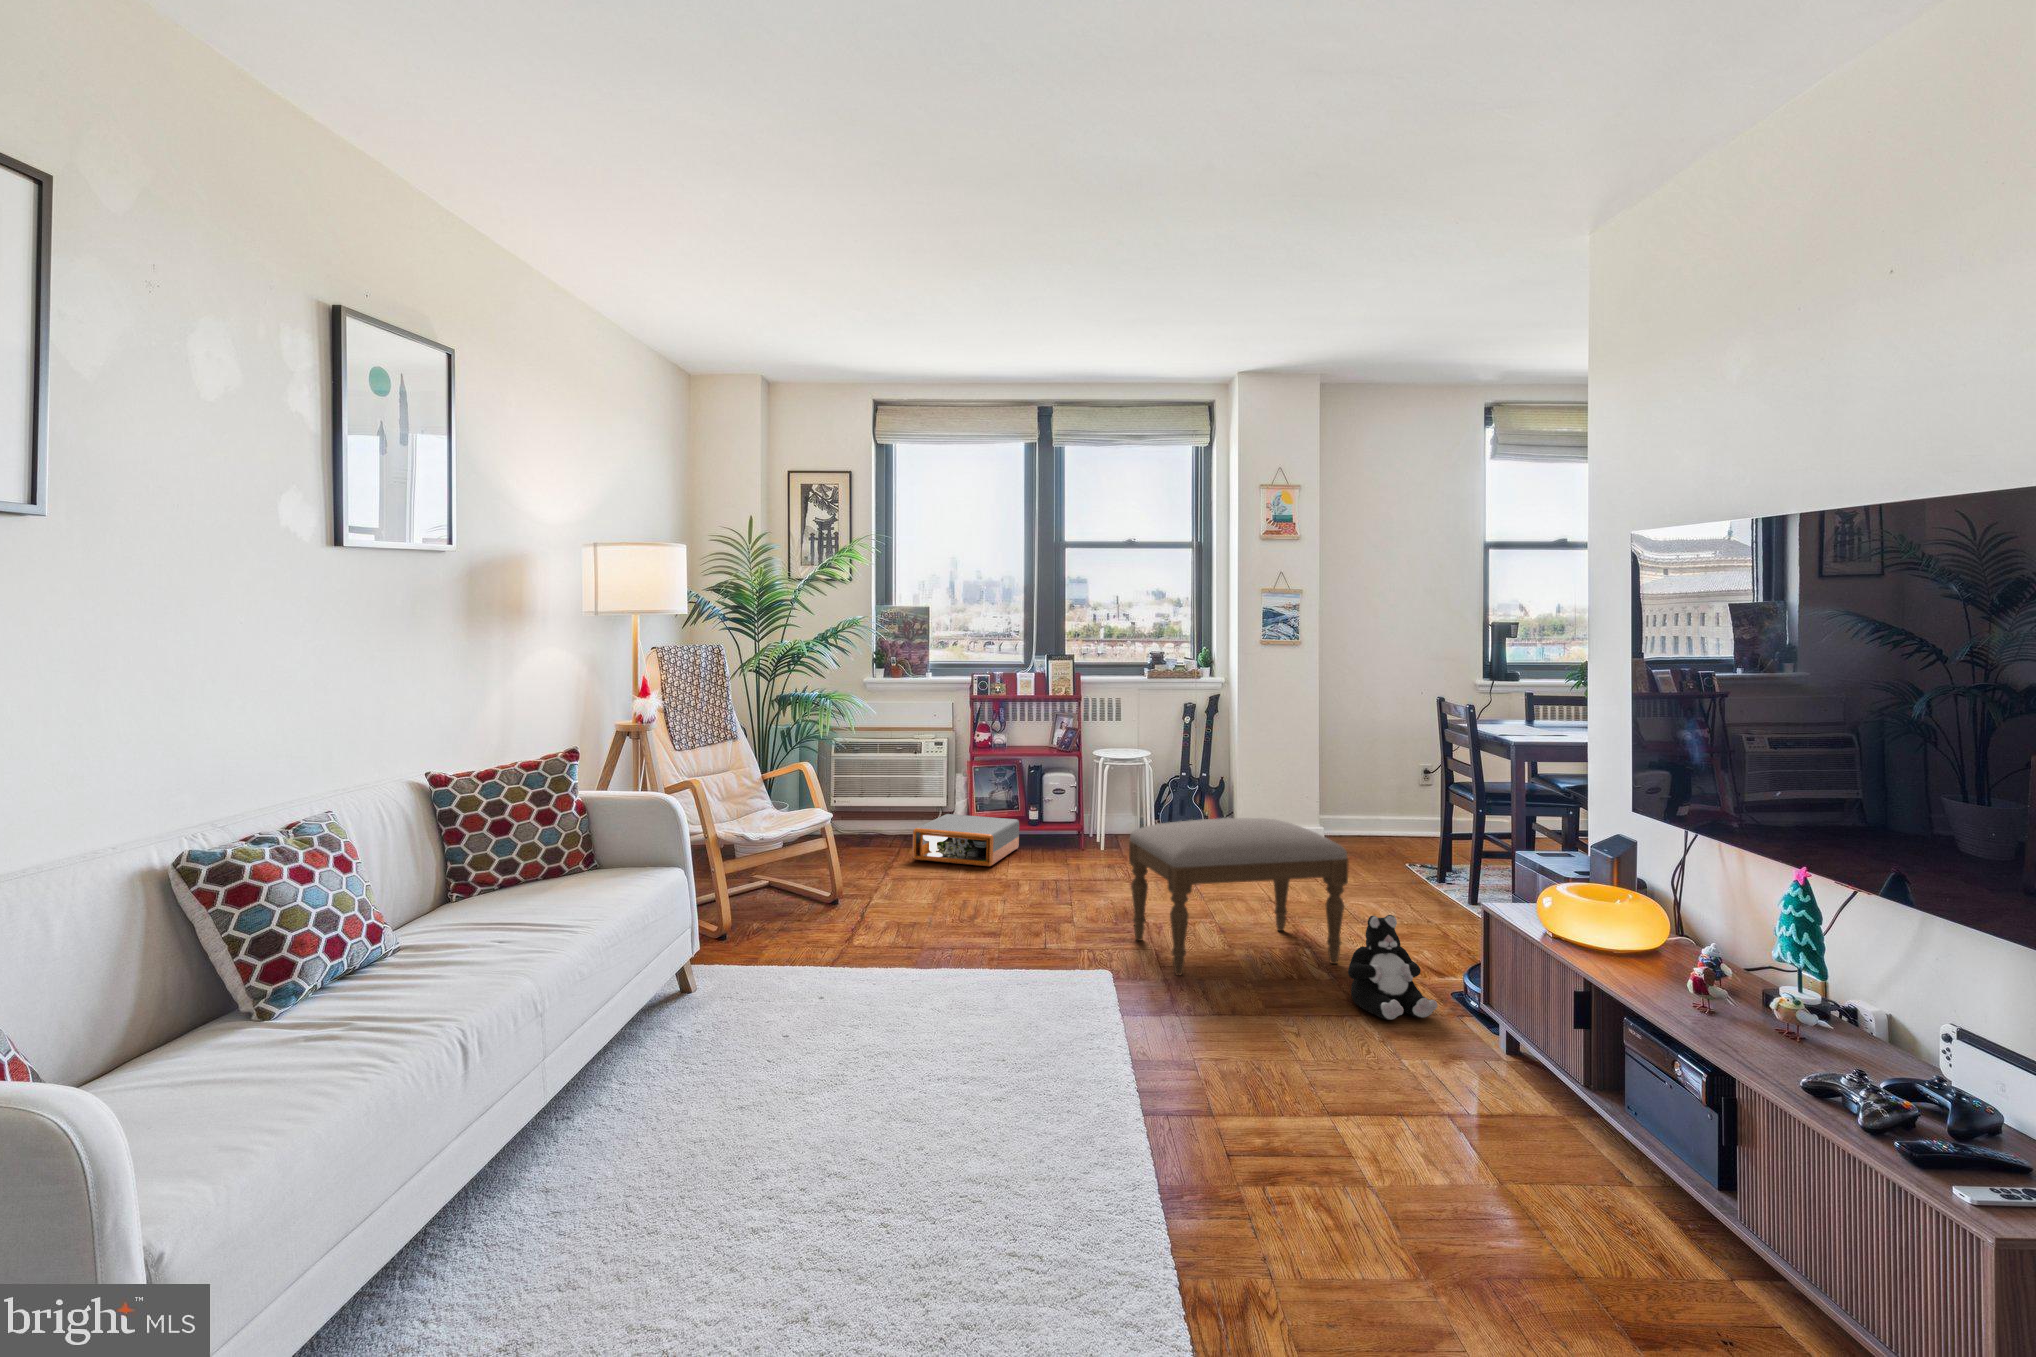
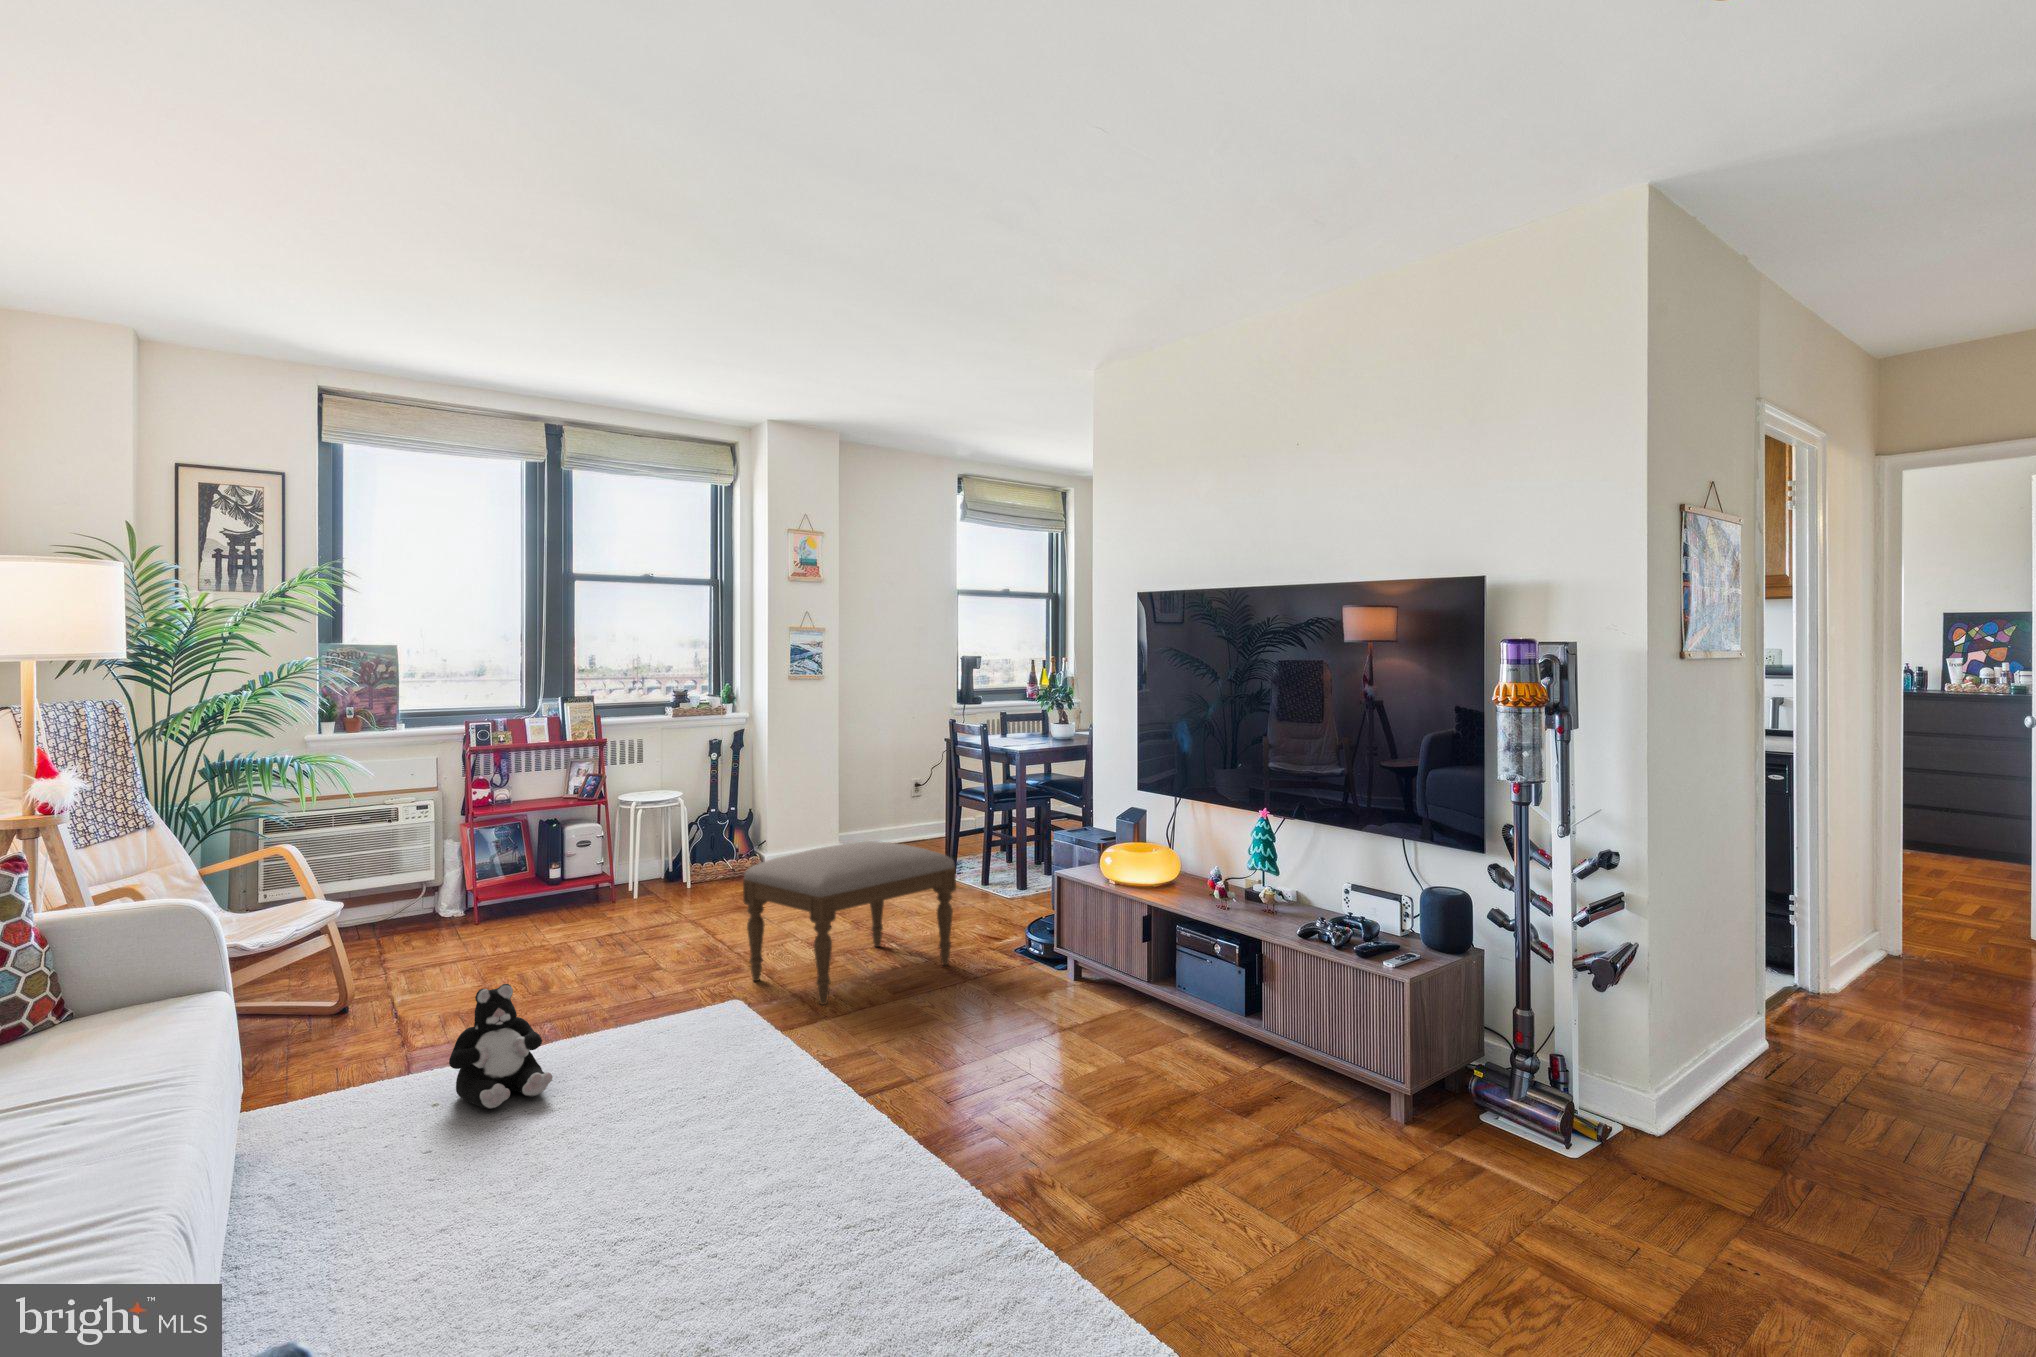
storage box: present [913,814,1019,866] -> none [414,881,539,945]
plush toy: present [1348,915,1437,1020] -> present [449,984,553,1109]

